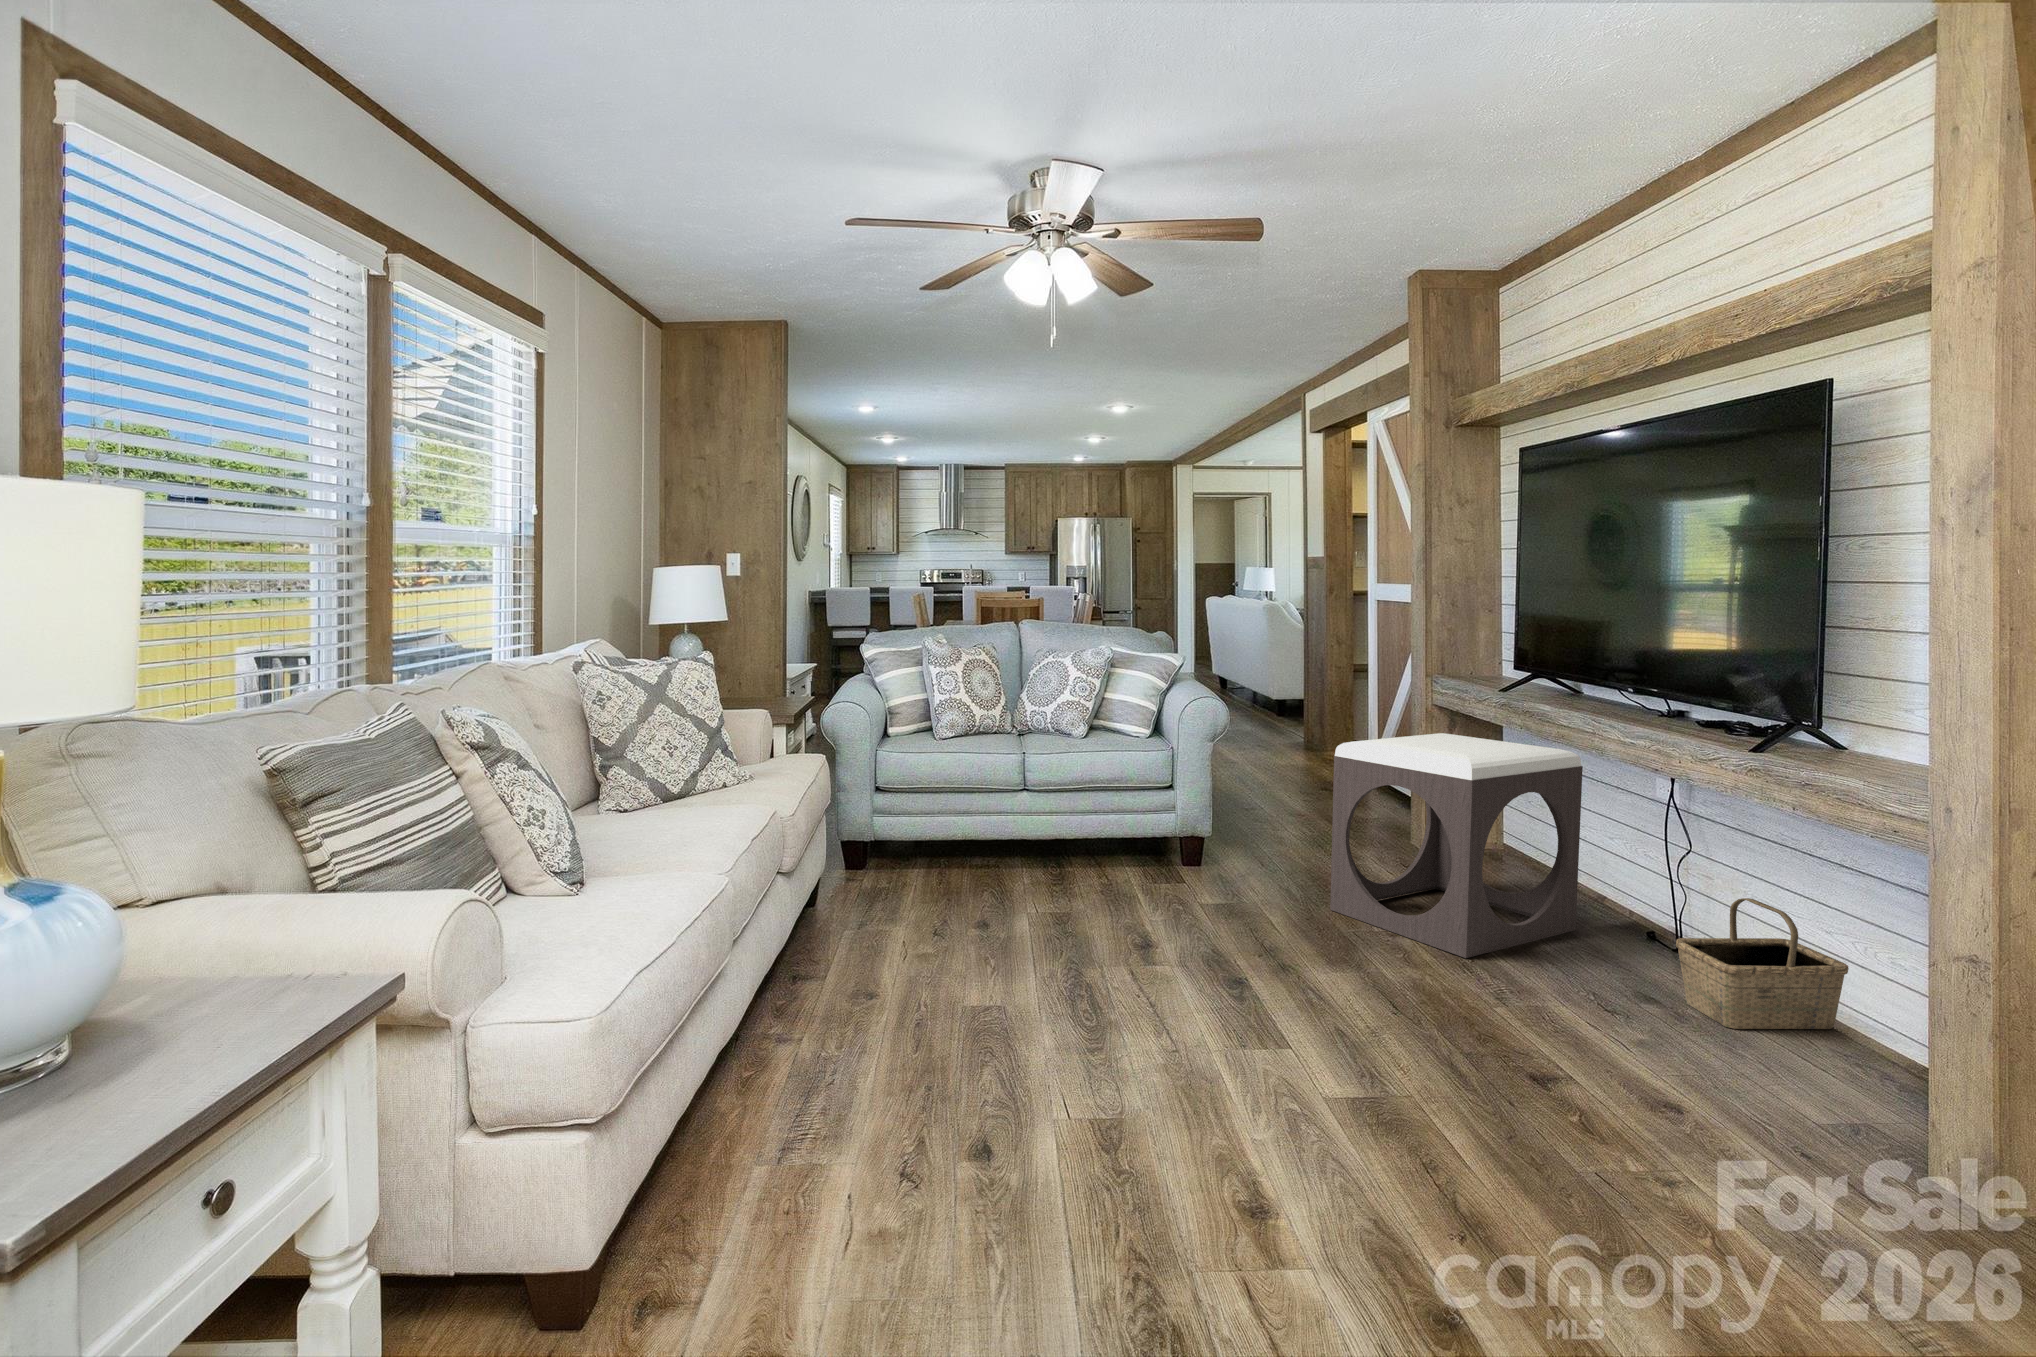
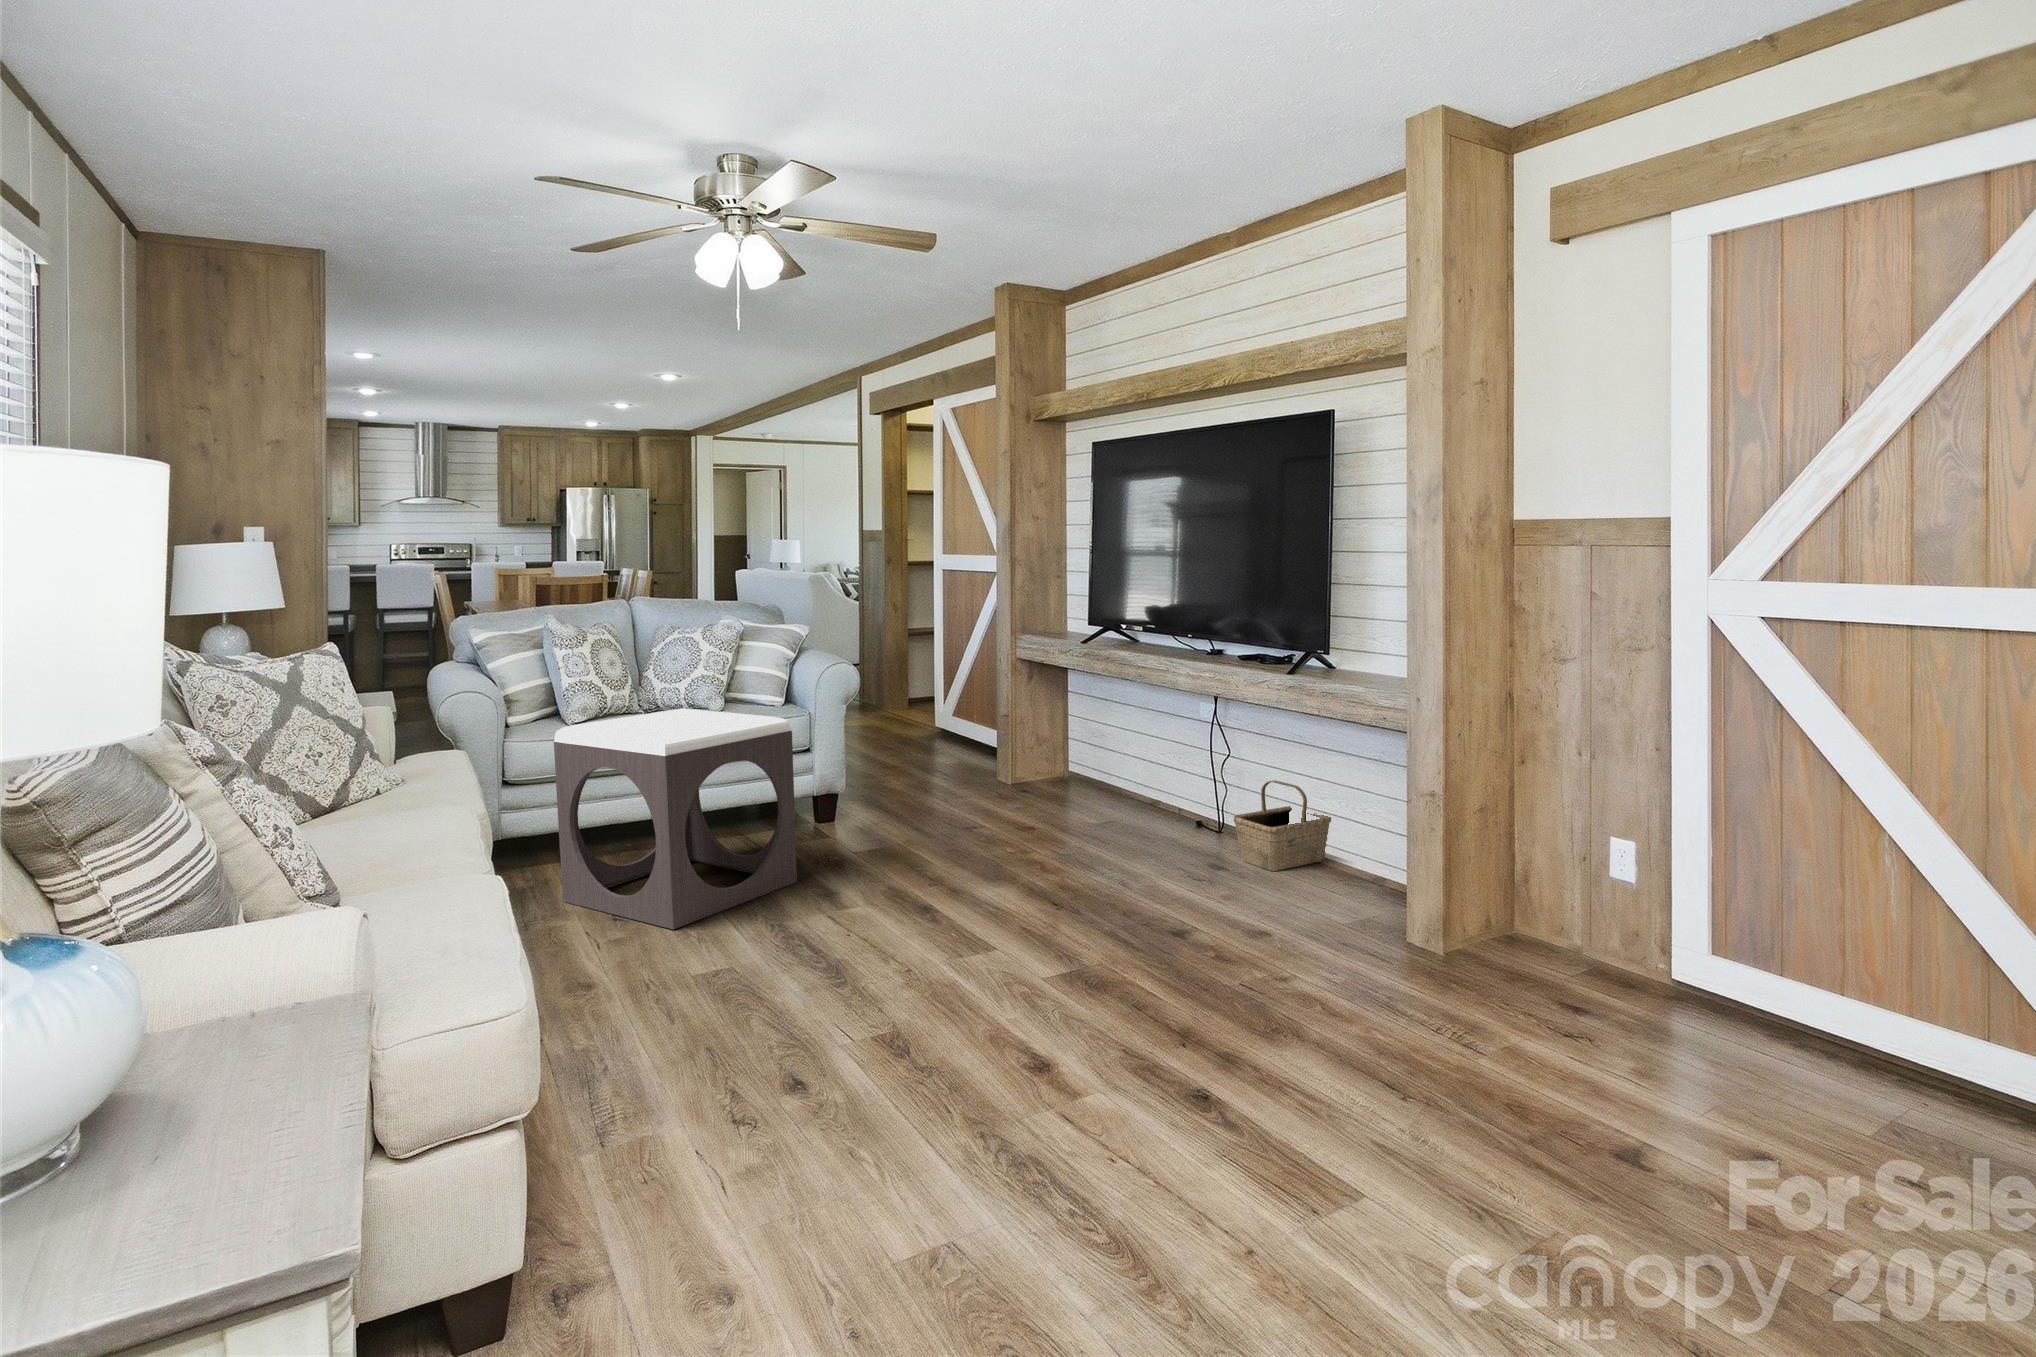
footstool: present [1330,733,1583,958] -> present [554,708,797,929]

